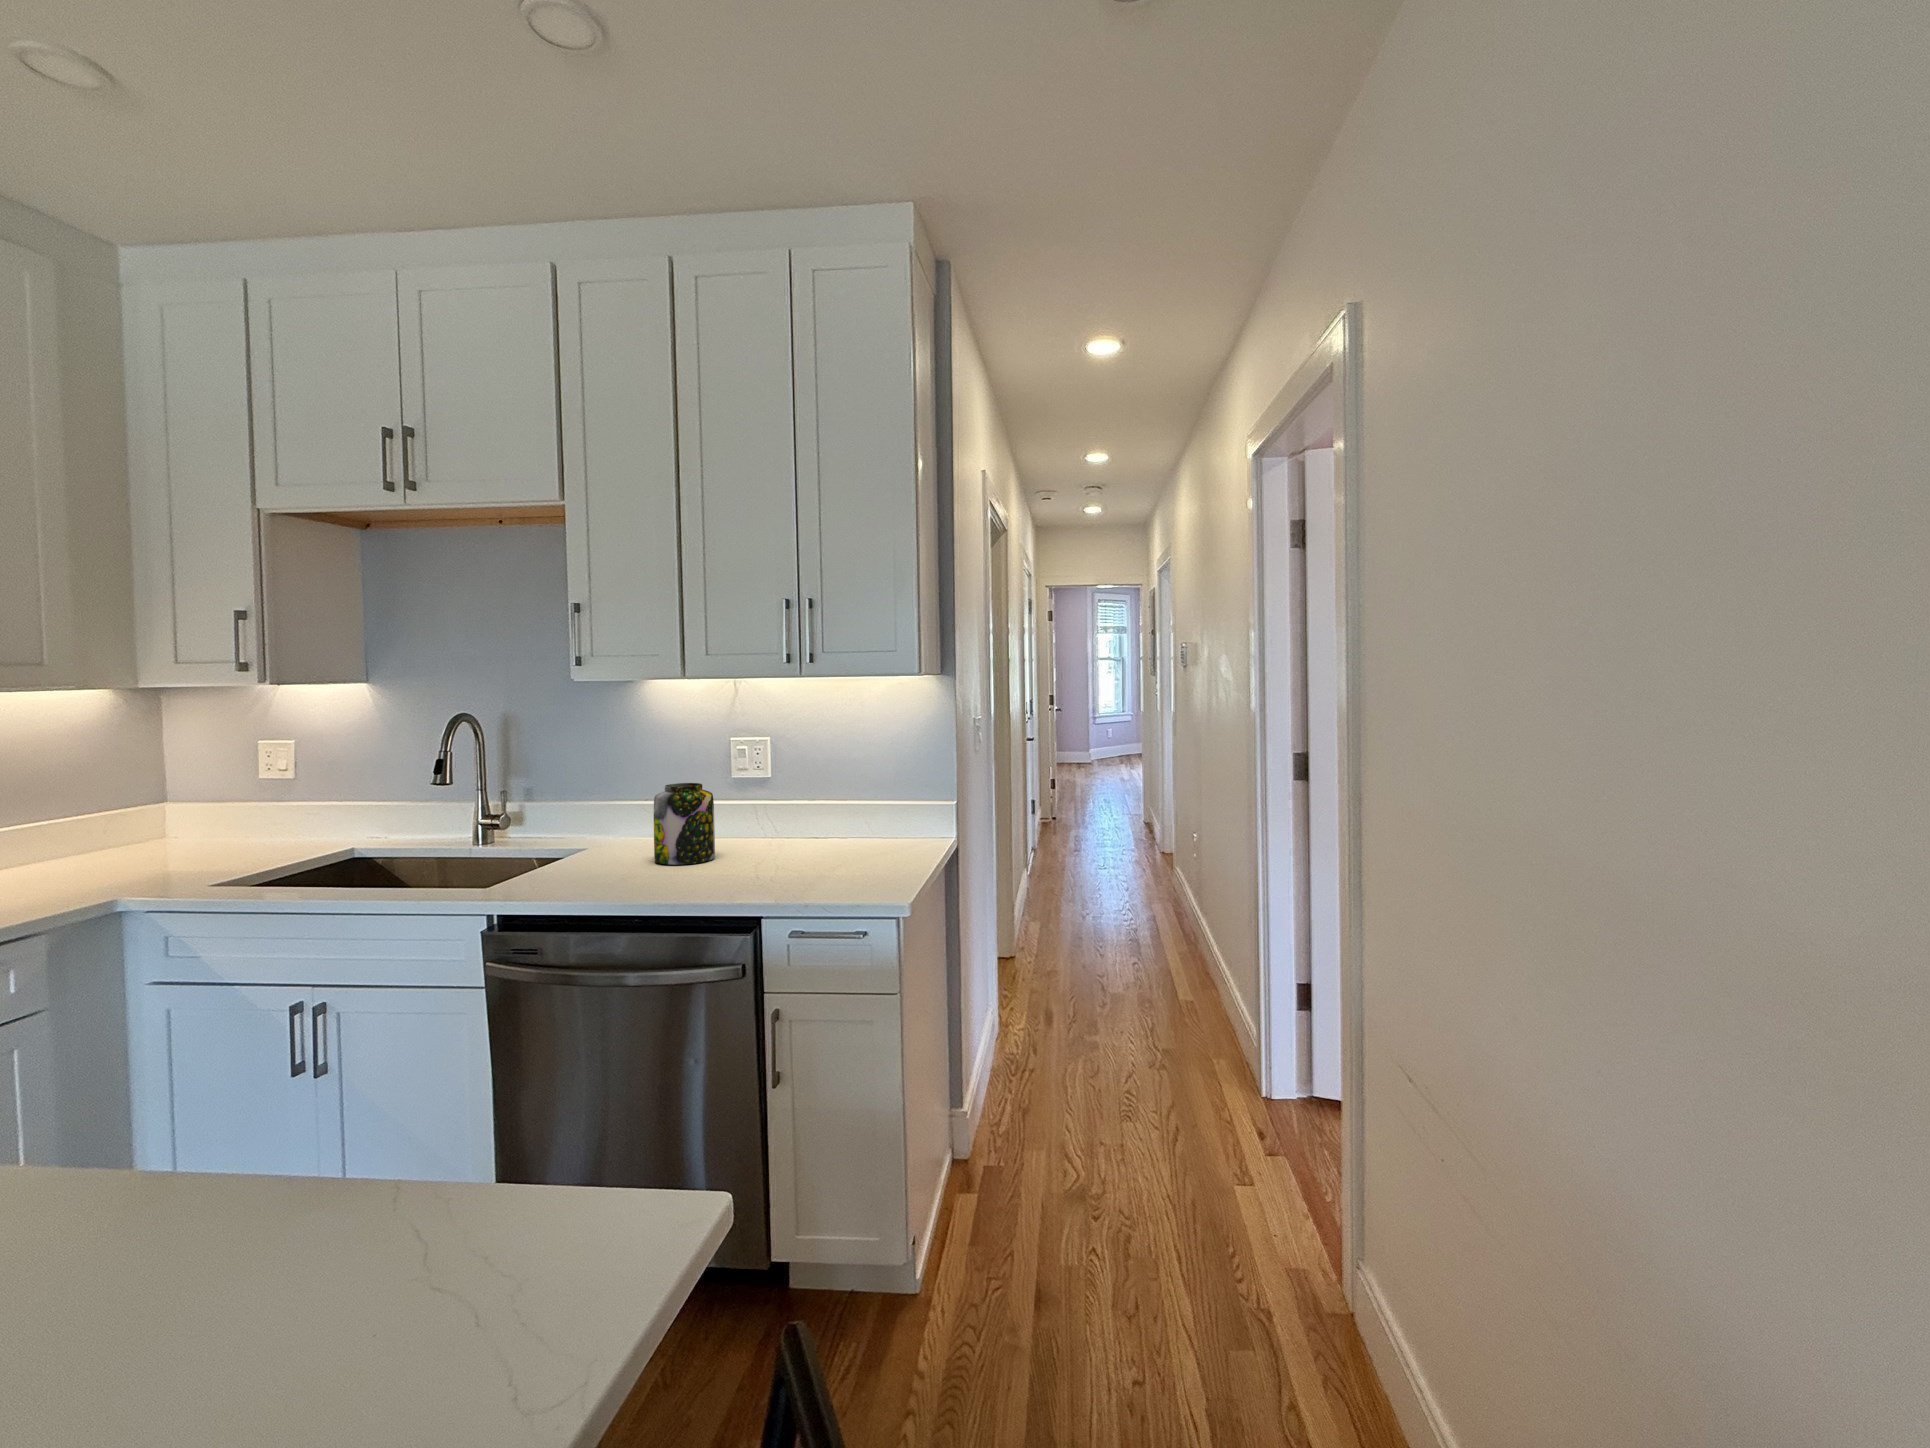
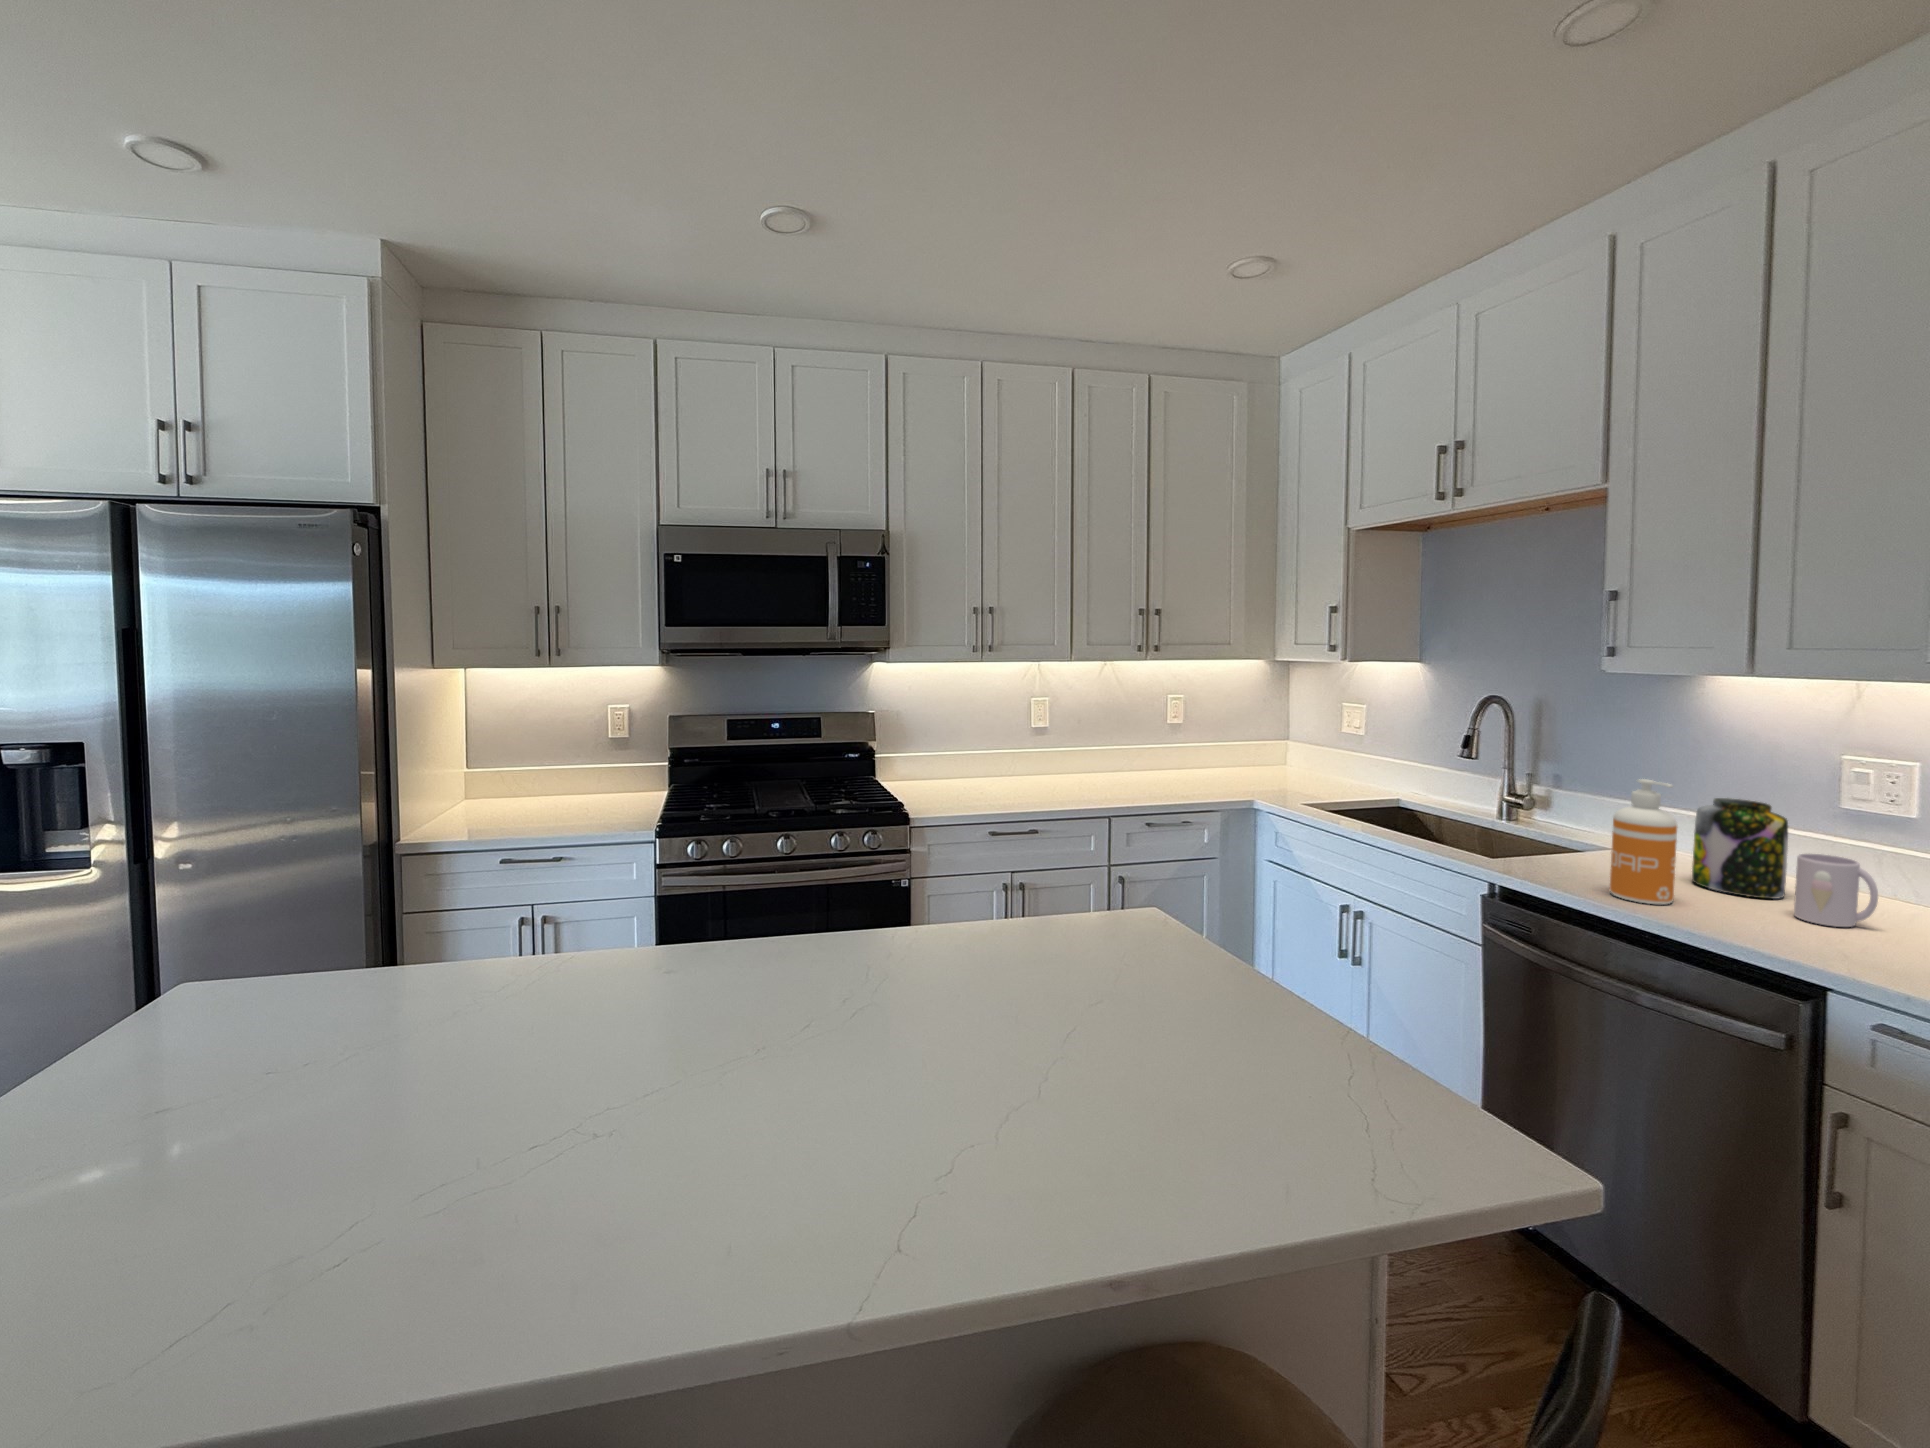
soap dispenser: none [601,775,651,891] -> present [1610,779,1677,905]
mug: none [725,815,771,871] -> present [1794,854,1878,927]

